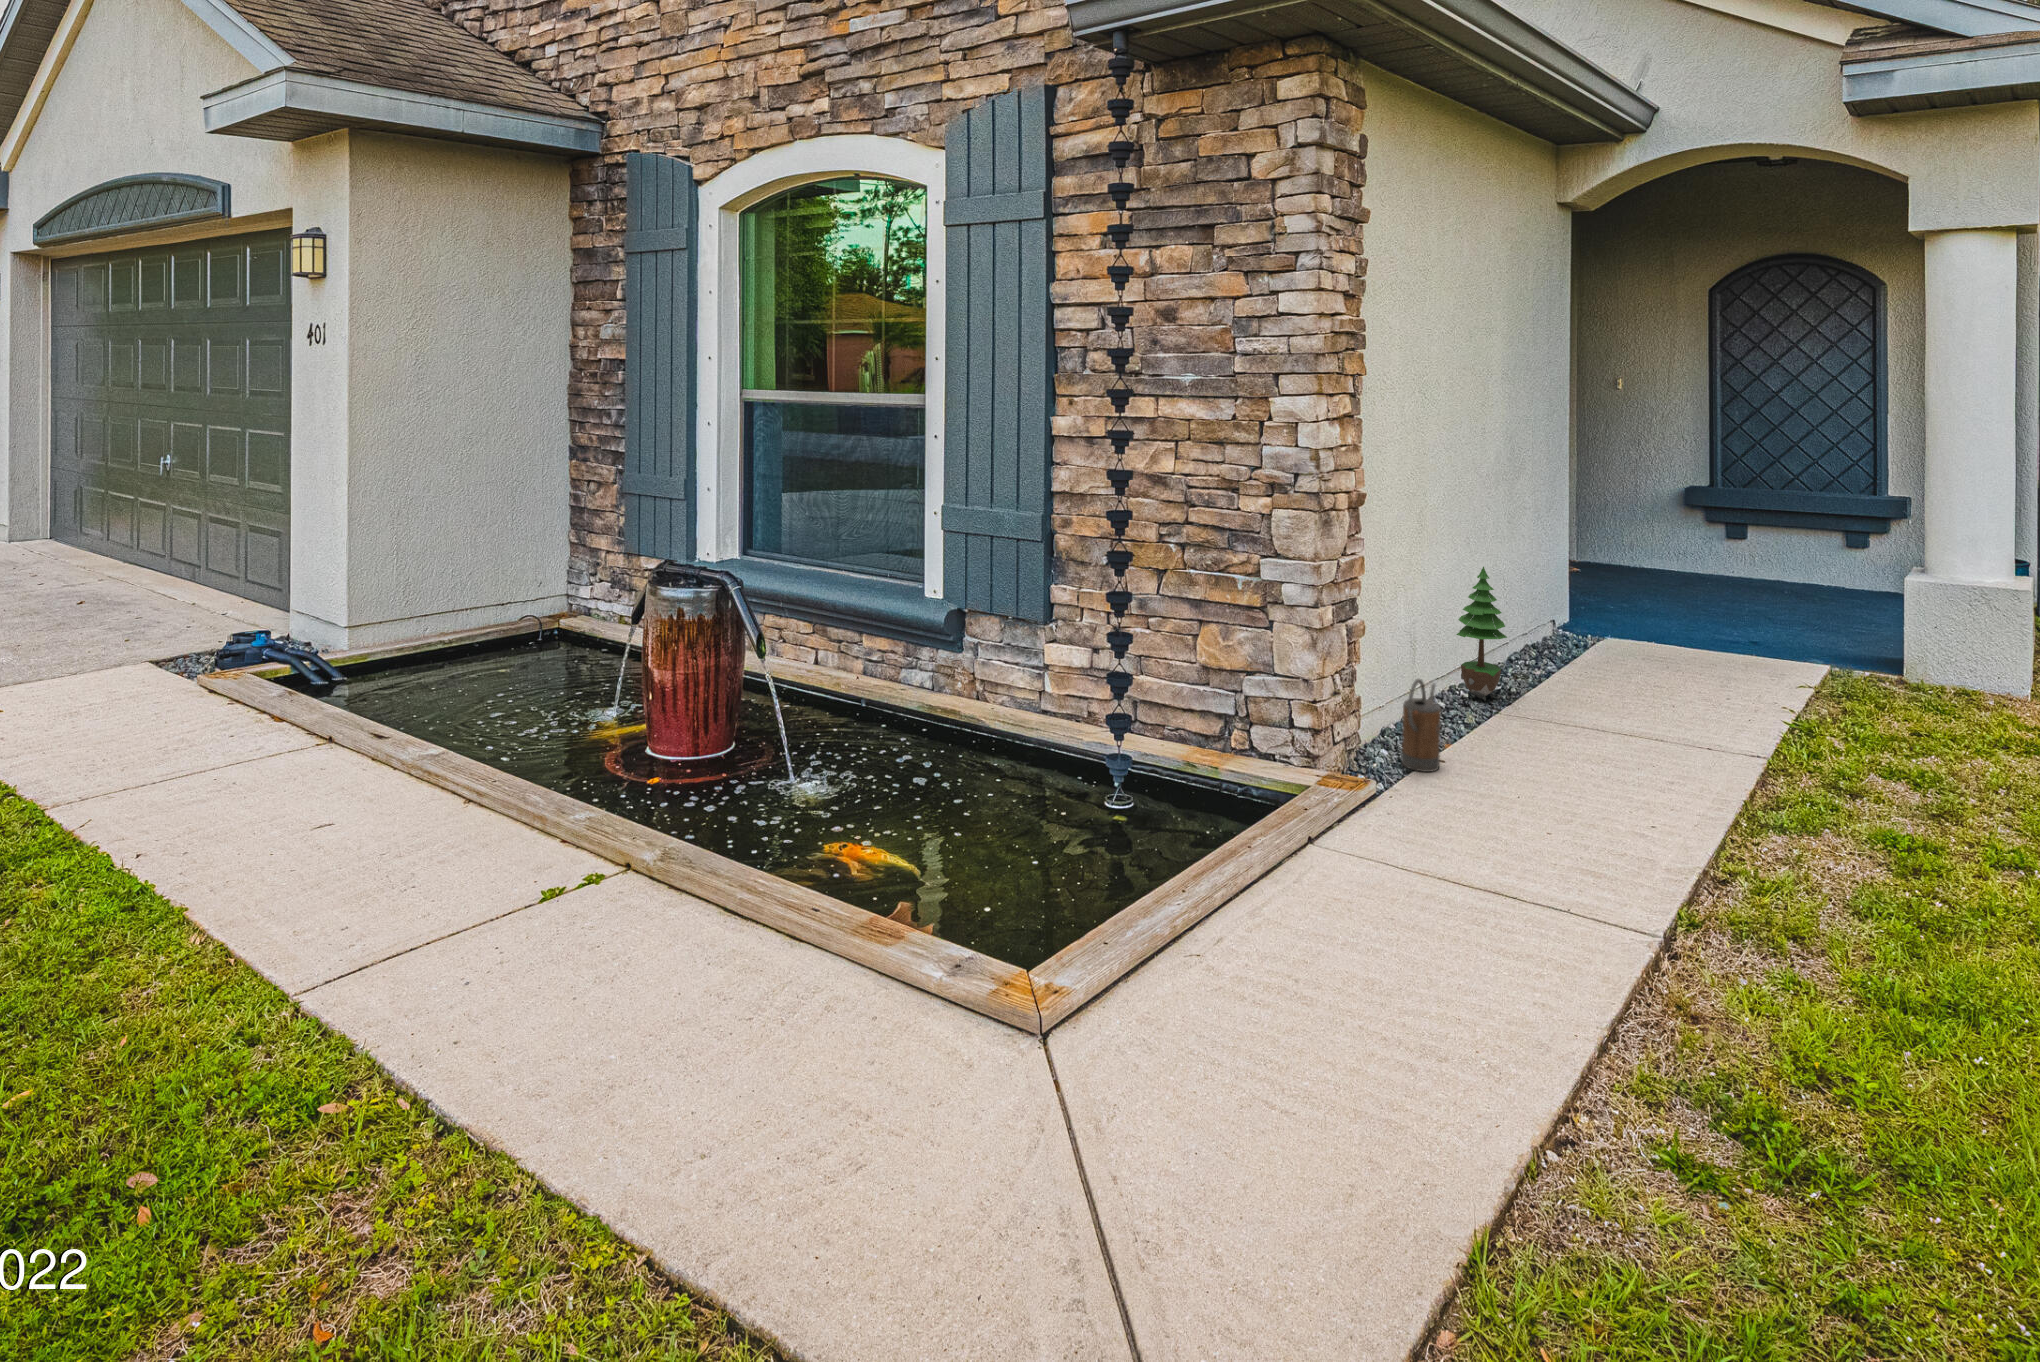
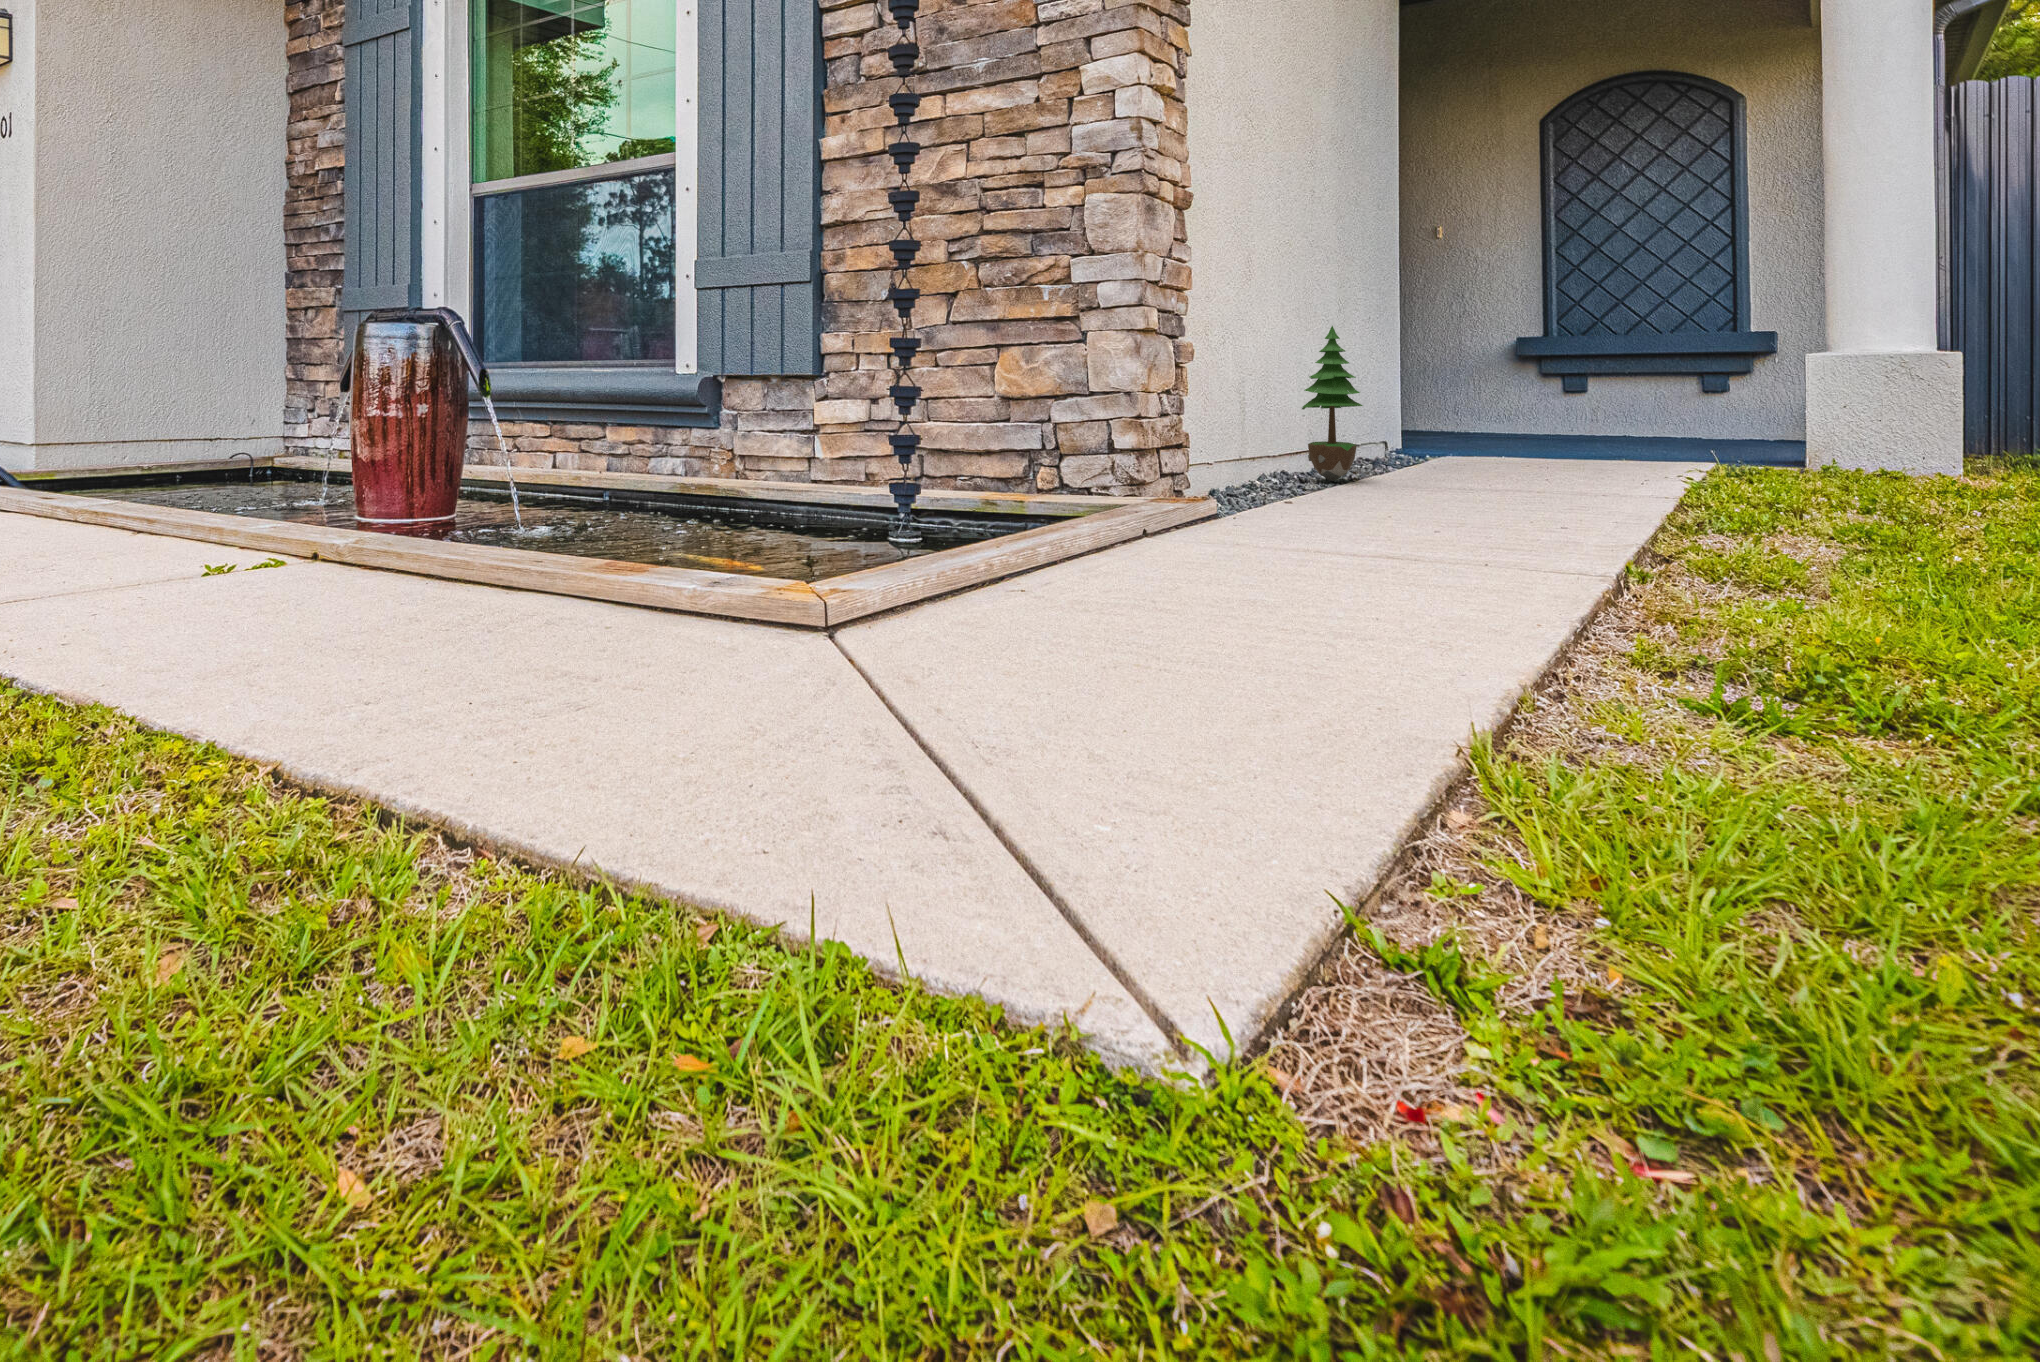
watering can: present [1402,679,1441,772] -> none [1246,405,1293,516]

